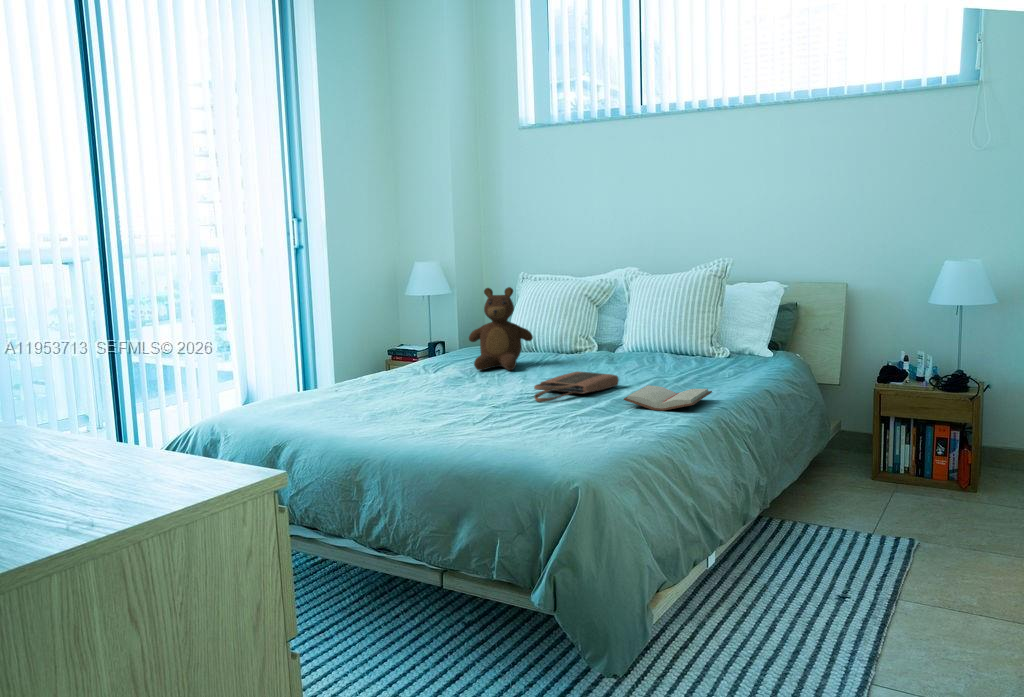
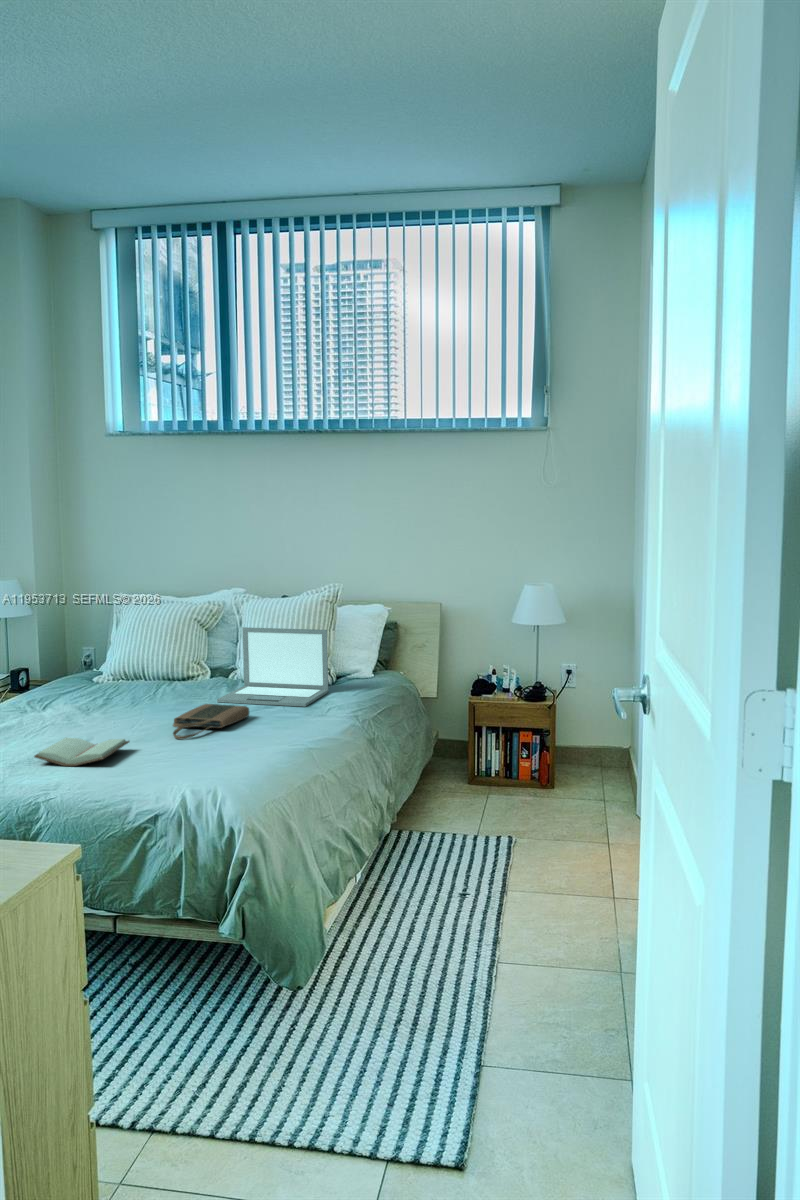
teddy bear: present [469,287,533,370] -> none [77,616,148,705]
laptop: none [594,301,710,380] -> present [217,627,328,707]
paperback book: present [624,385,712,411] -> present [34,738,130,766]

